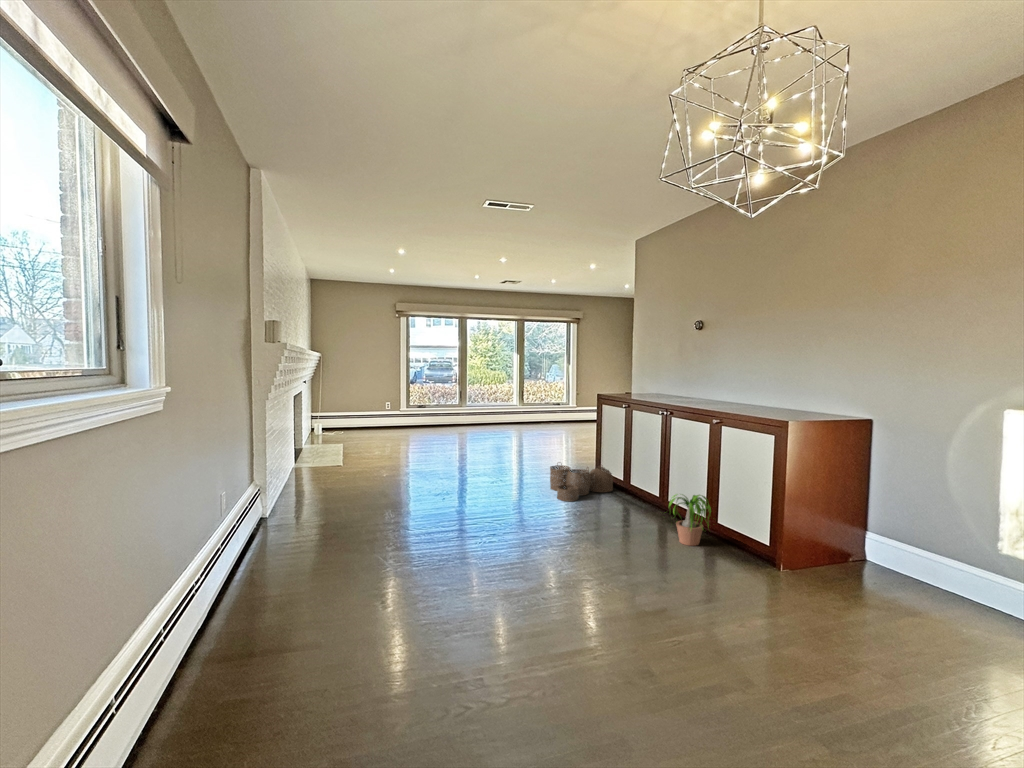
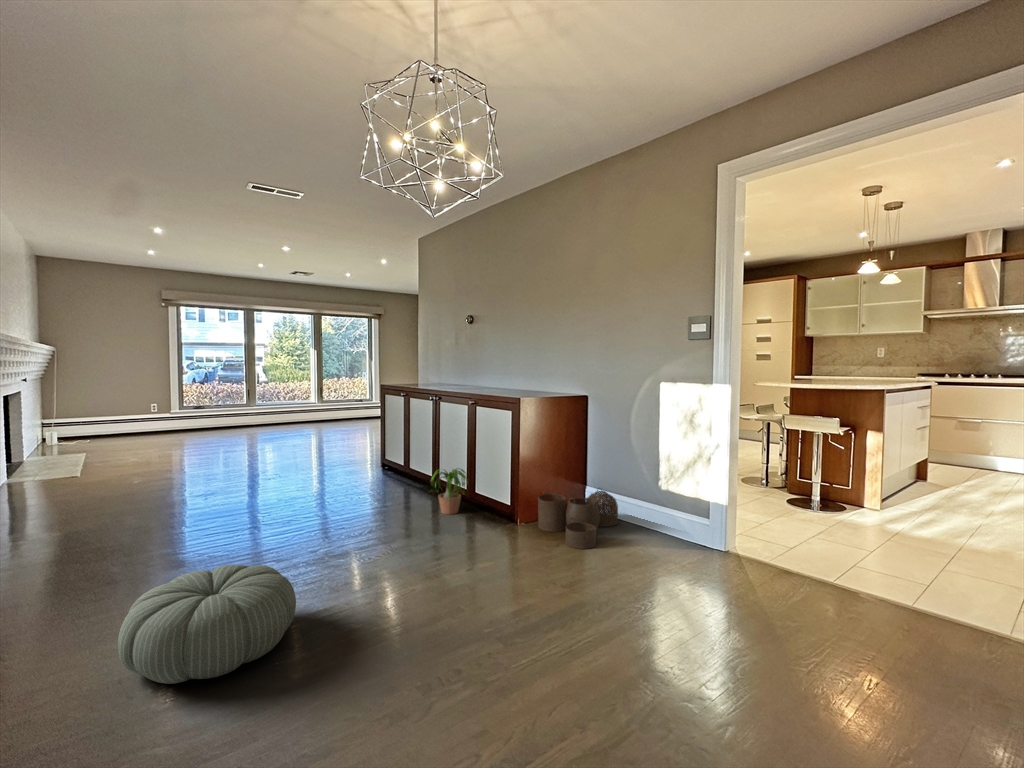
woven basket: present [550,465,613,501] -> present [538,491,618,549]
pouf: none [418,587,570,714] -> present [118,565,296,684]

